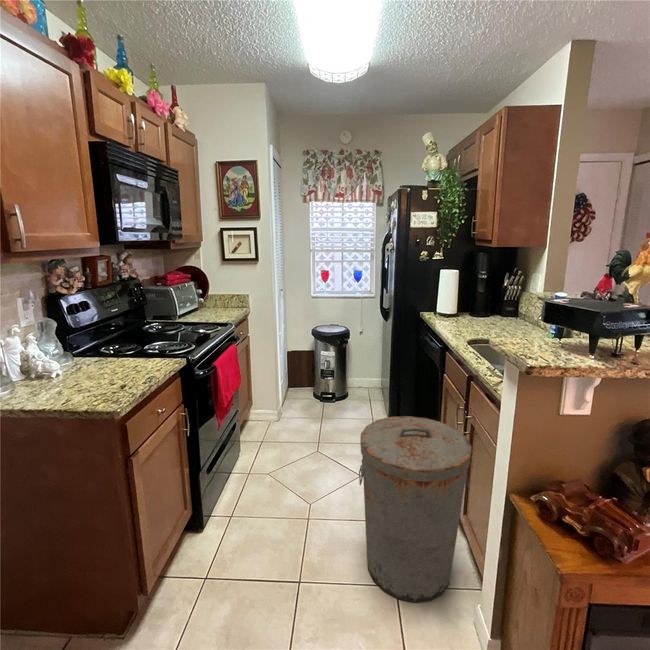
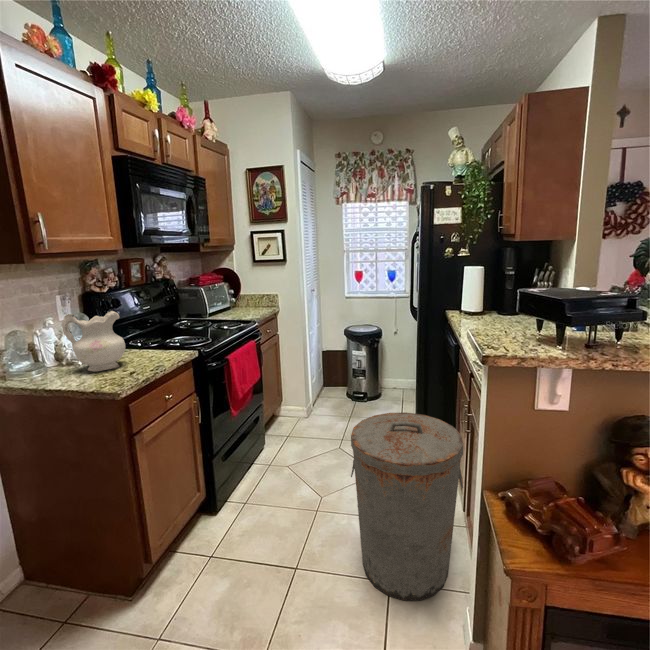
ceramic pitcher: none [39,318,113,387] -> present [62,311,125,372]

